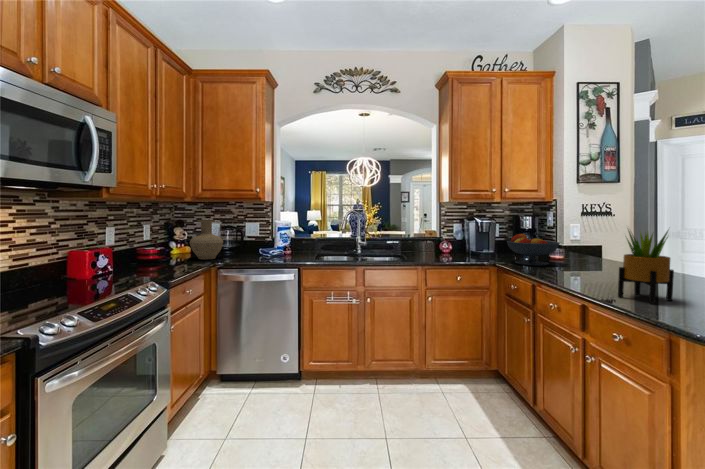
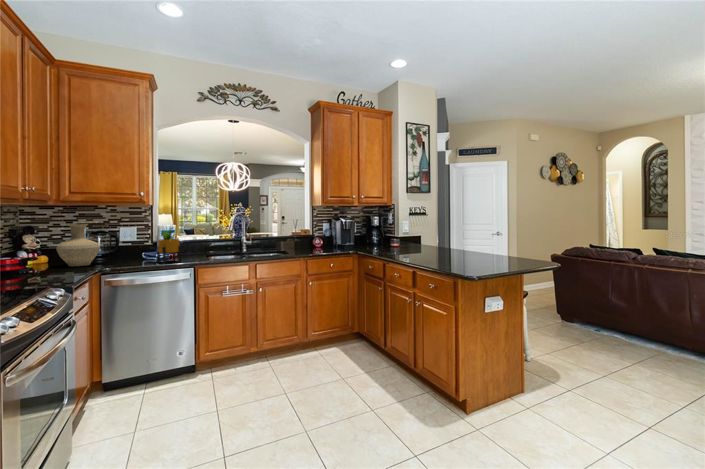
potted plant: present [618,230,674,304] -> present [157,228,182,264]
fruit bowl: present [507,234,560,265] -> none [367,229,402,252]

